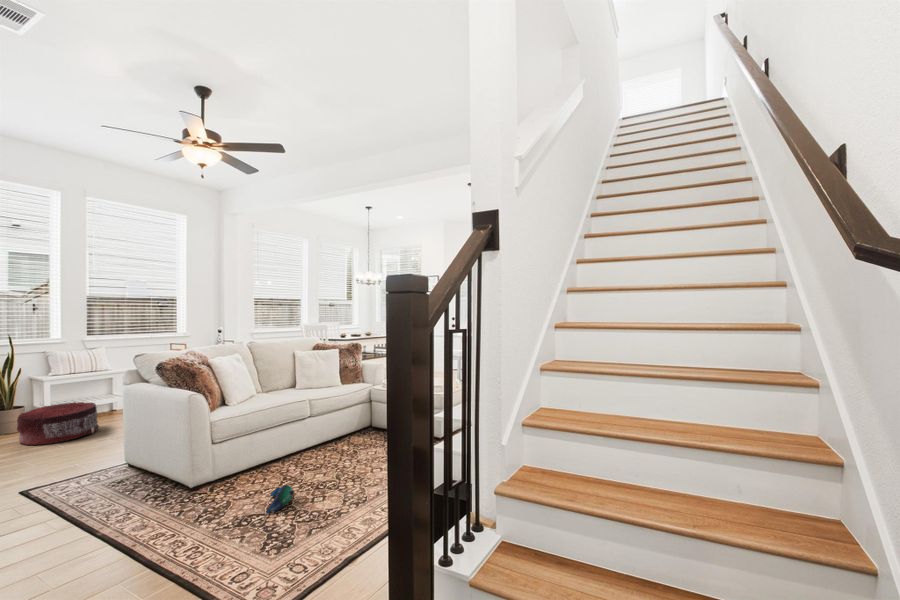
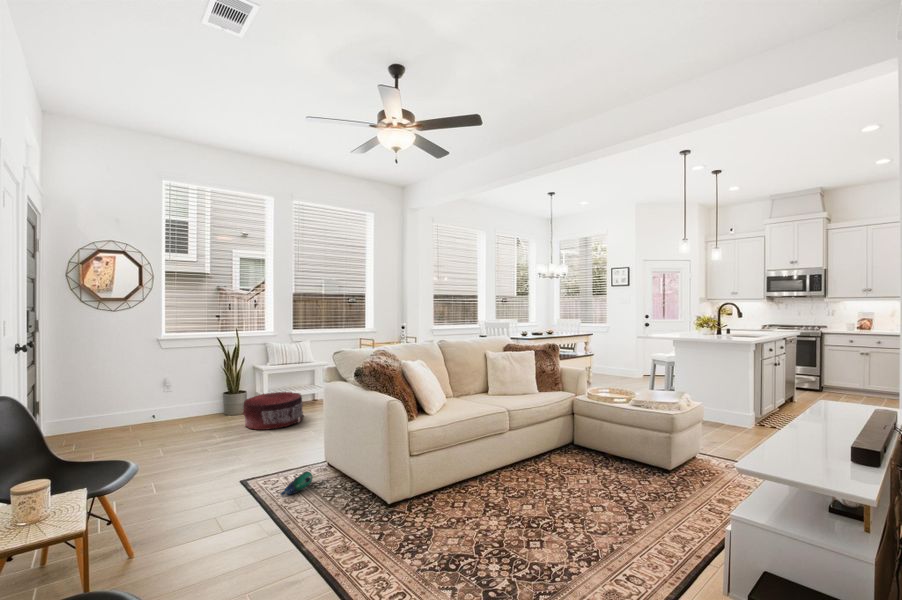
plush toy: present [266,485,295,514] -> present [281,471,312,496]

